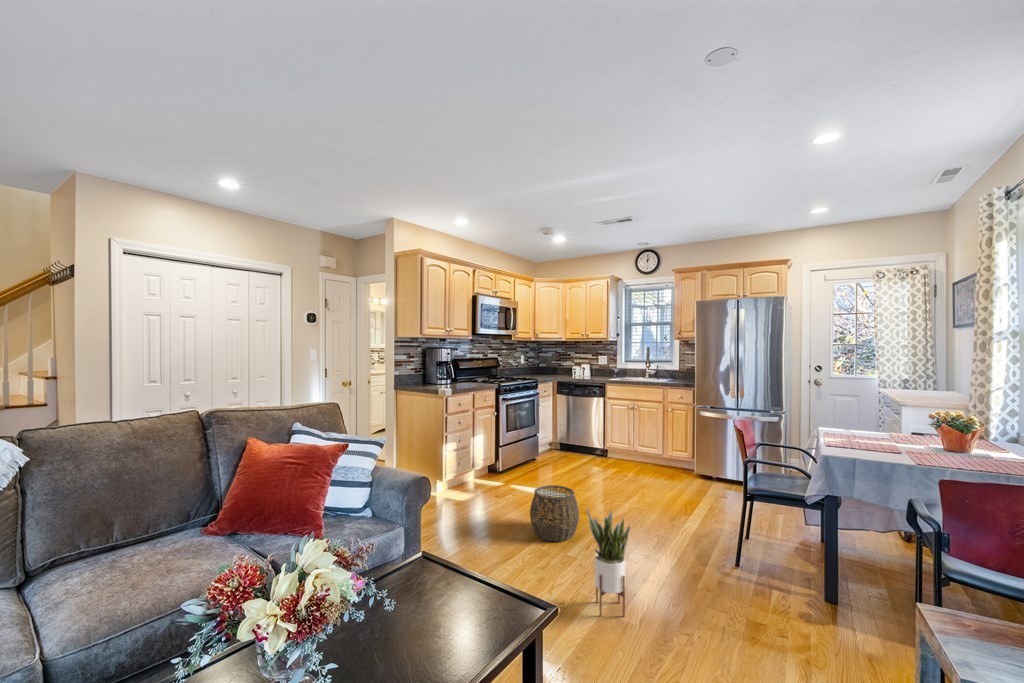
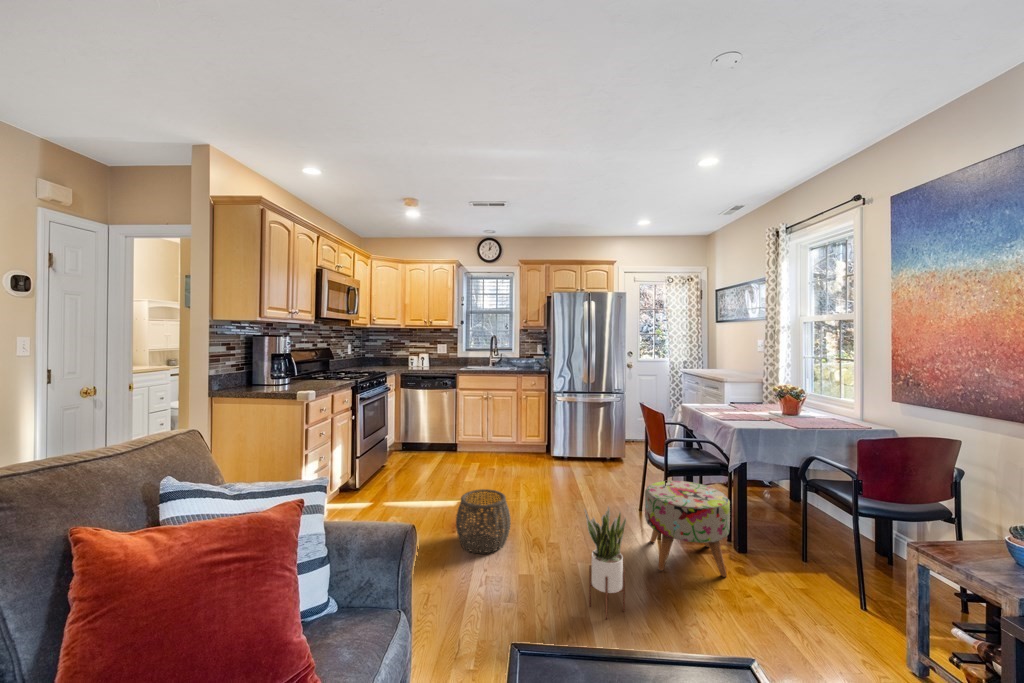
ottoman: none [699,509,800,629] -> present [645,481,730,577]

